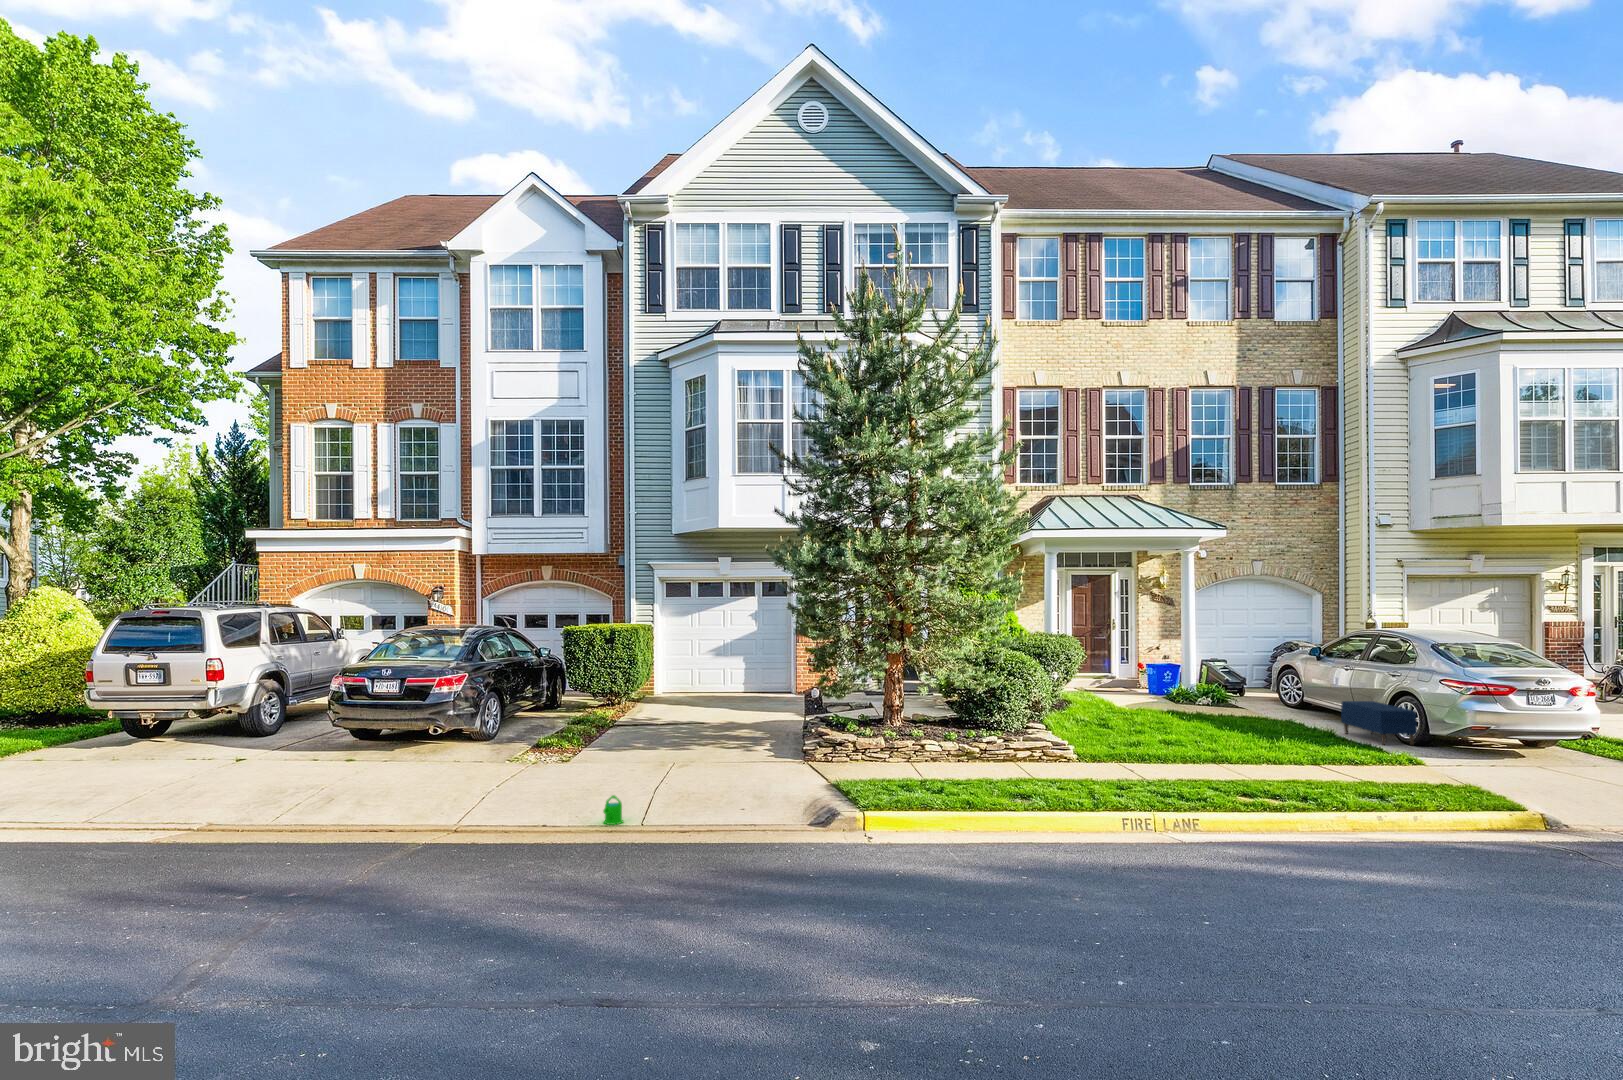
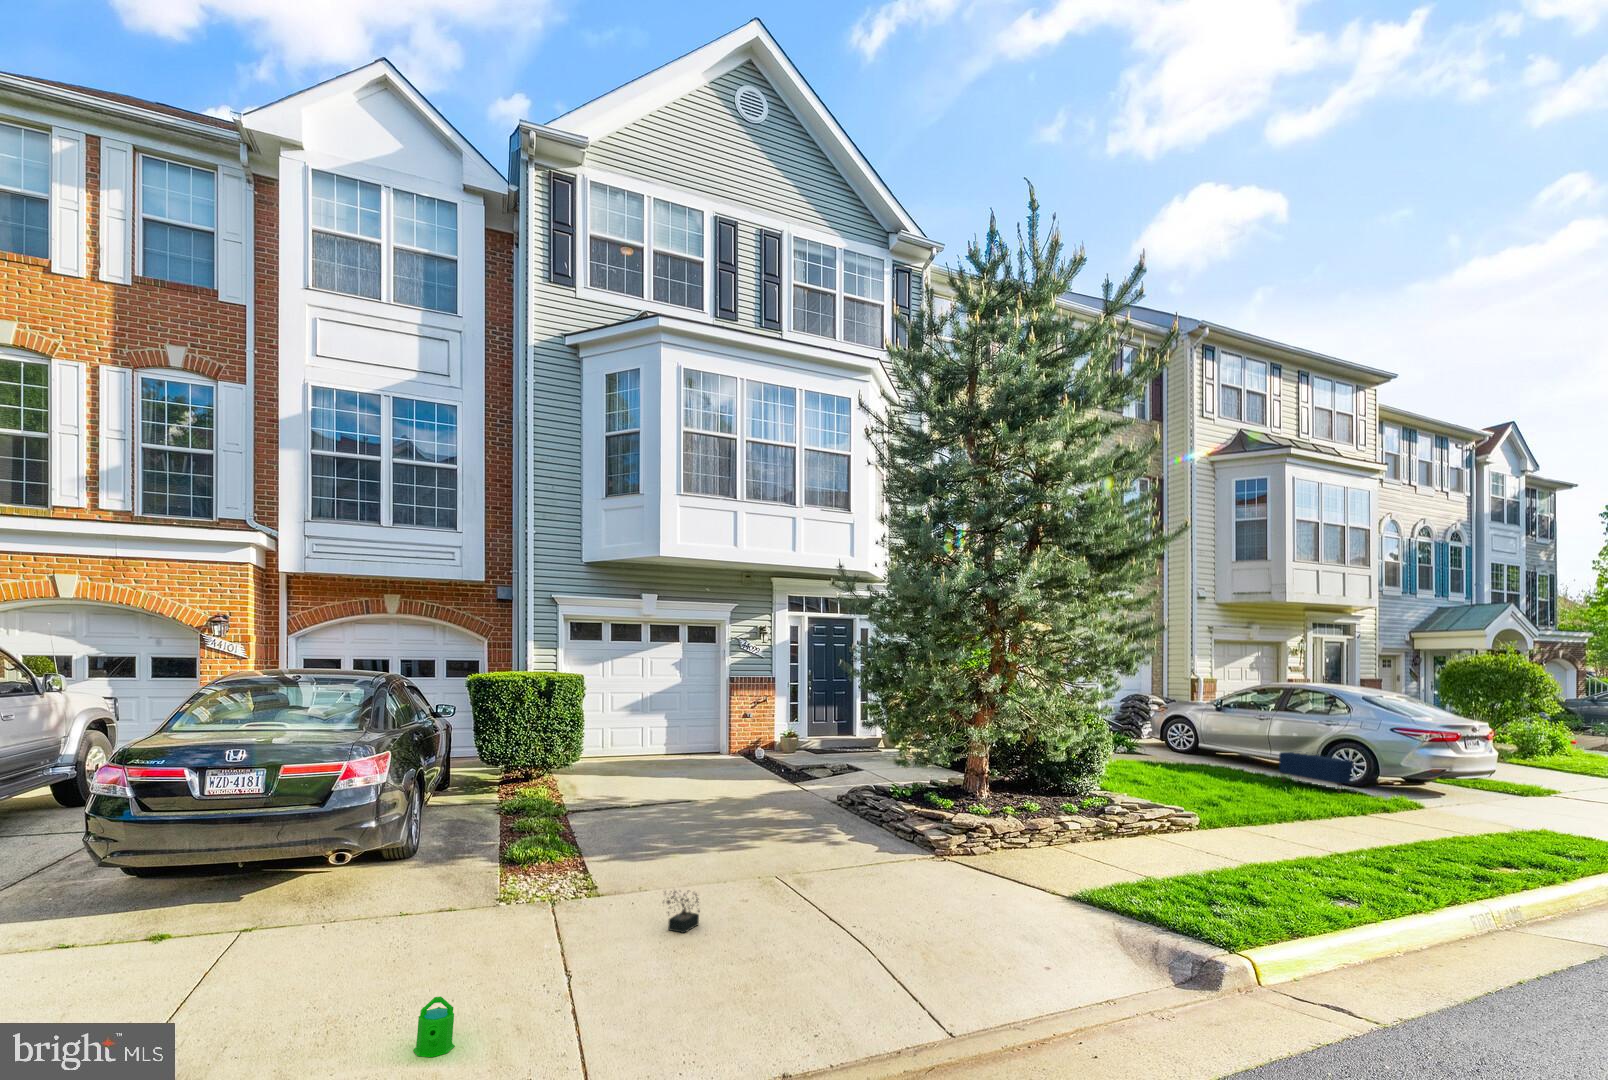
decorative plant: none [507,759,539,786] -> present [663,891,700,933]
watering can: present [603,795,623,825] -> present [413,996,455,1057]

